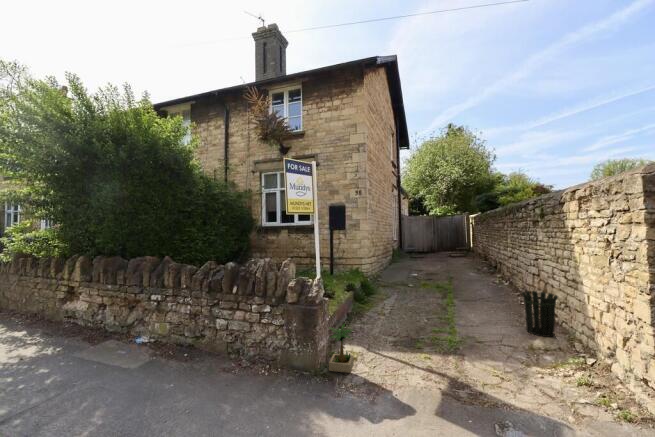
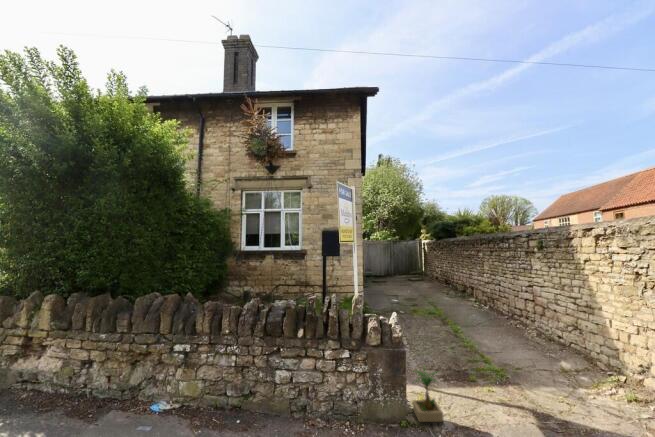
waste bin: present [522,291,558,337] -> none [545,316,581,360]

